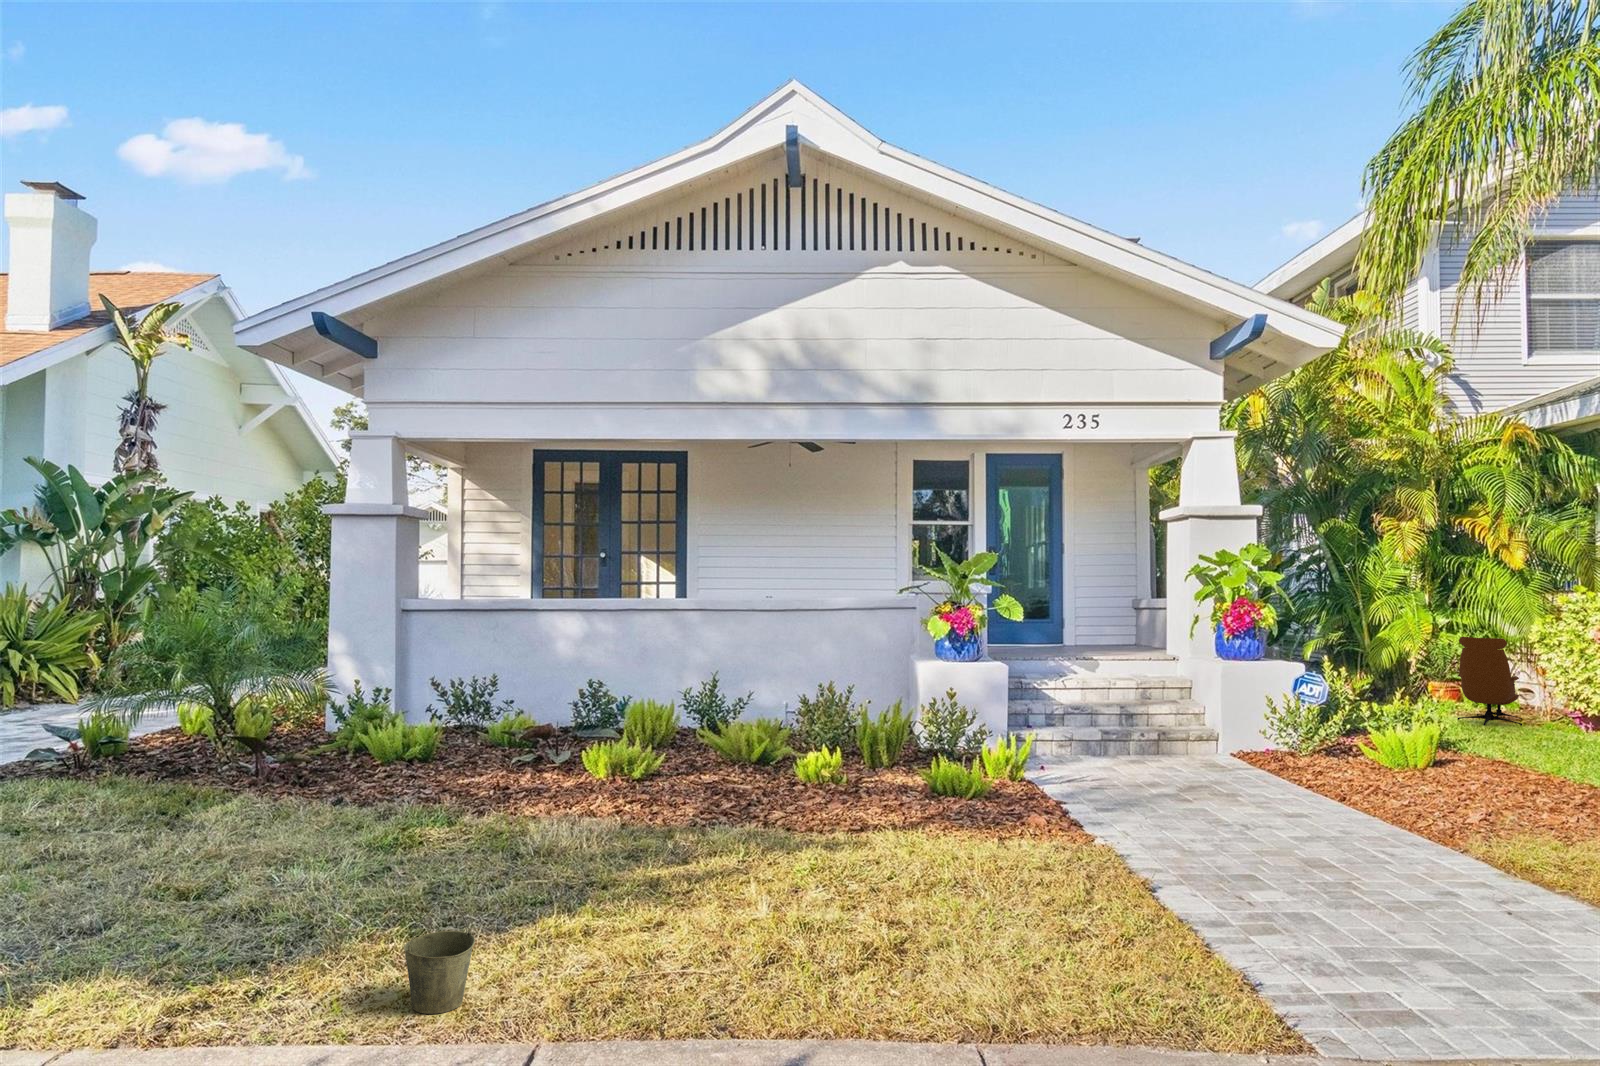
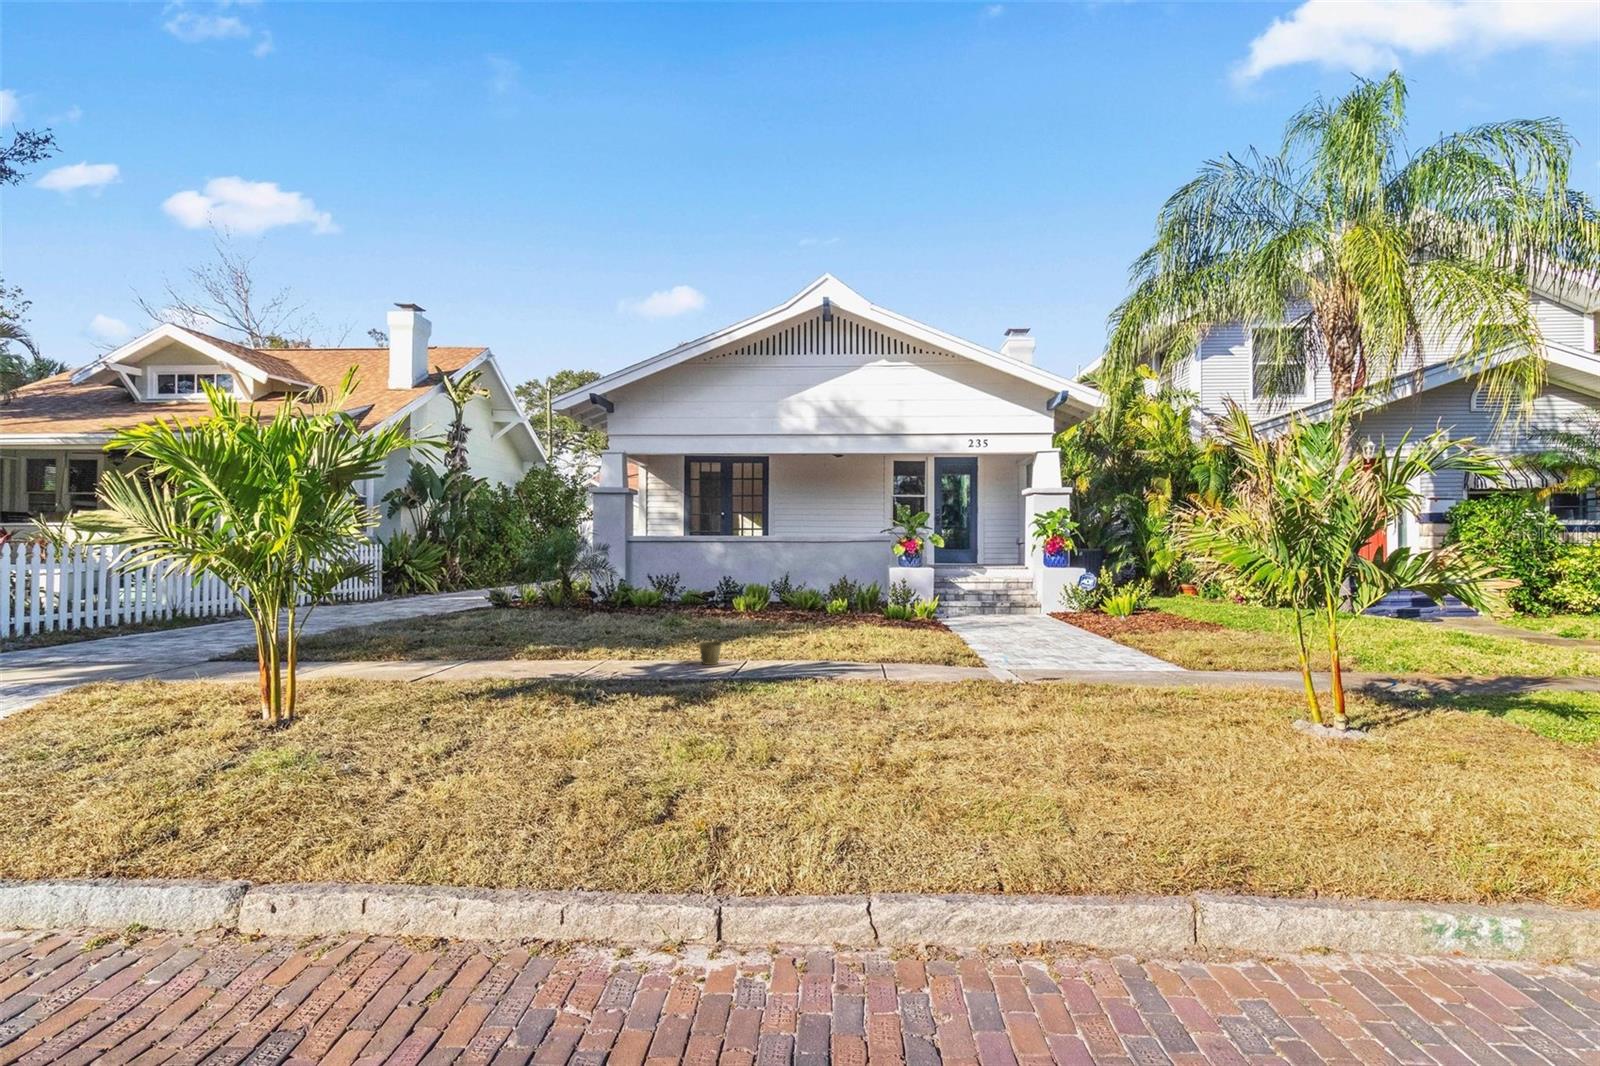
lounge chair: present [1458,636,1522,726] -> none [1184,558,1221,606]

